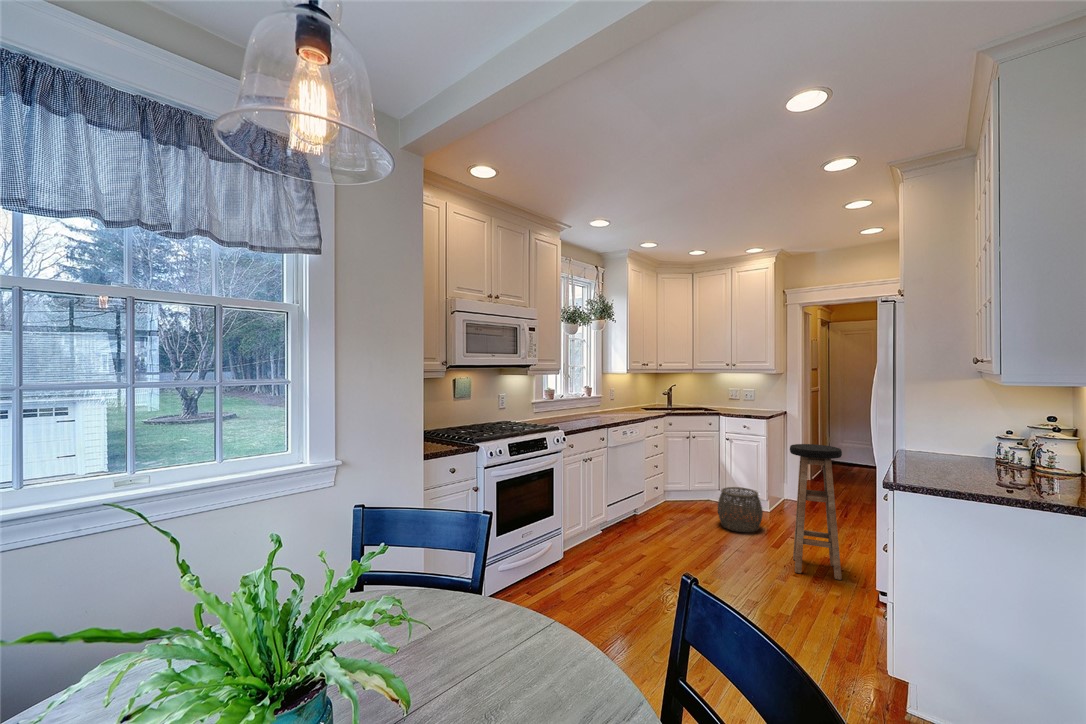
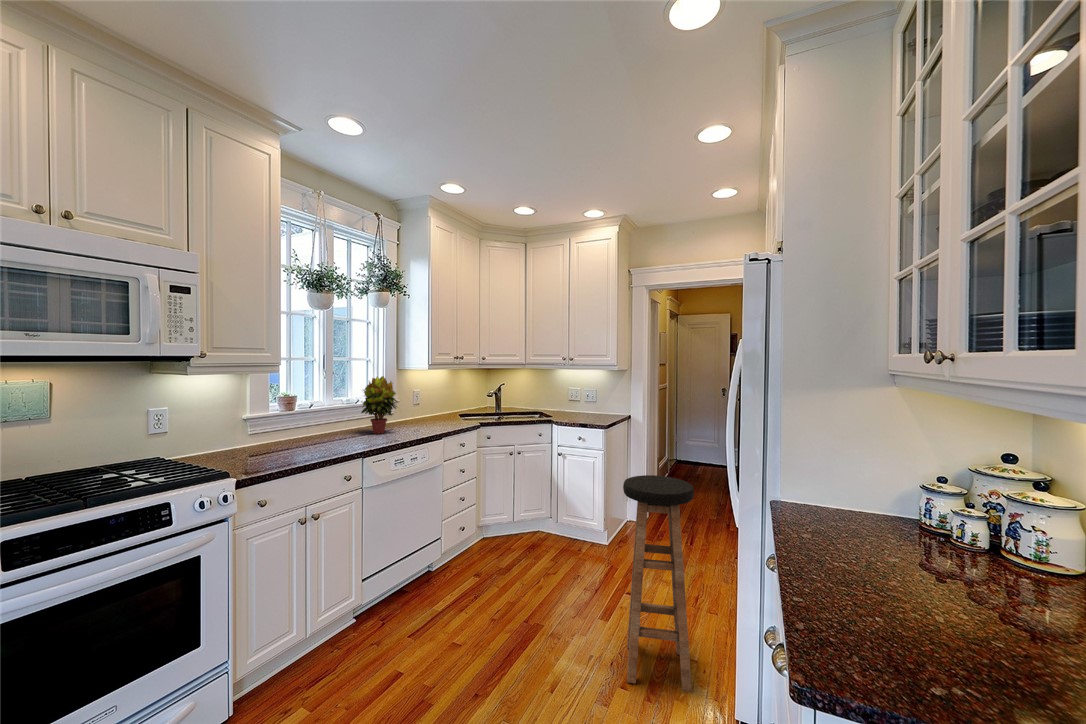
potted plant: none [589,378,615,417] -> present [361,376,398,434]
woven basket: present [718,487,763,532] -> none [537,523,595,592]

